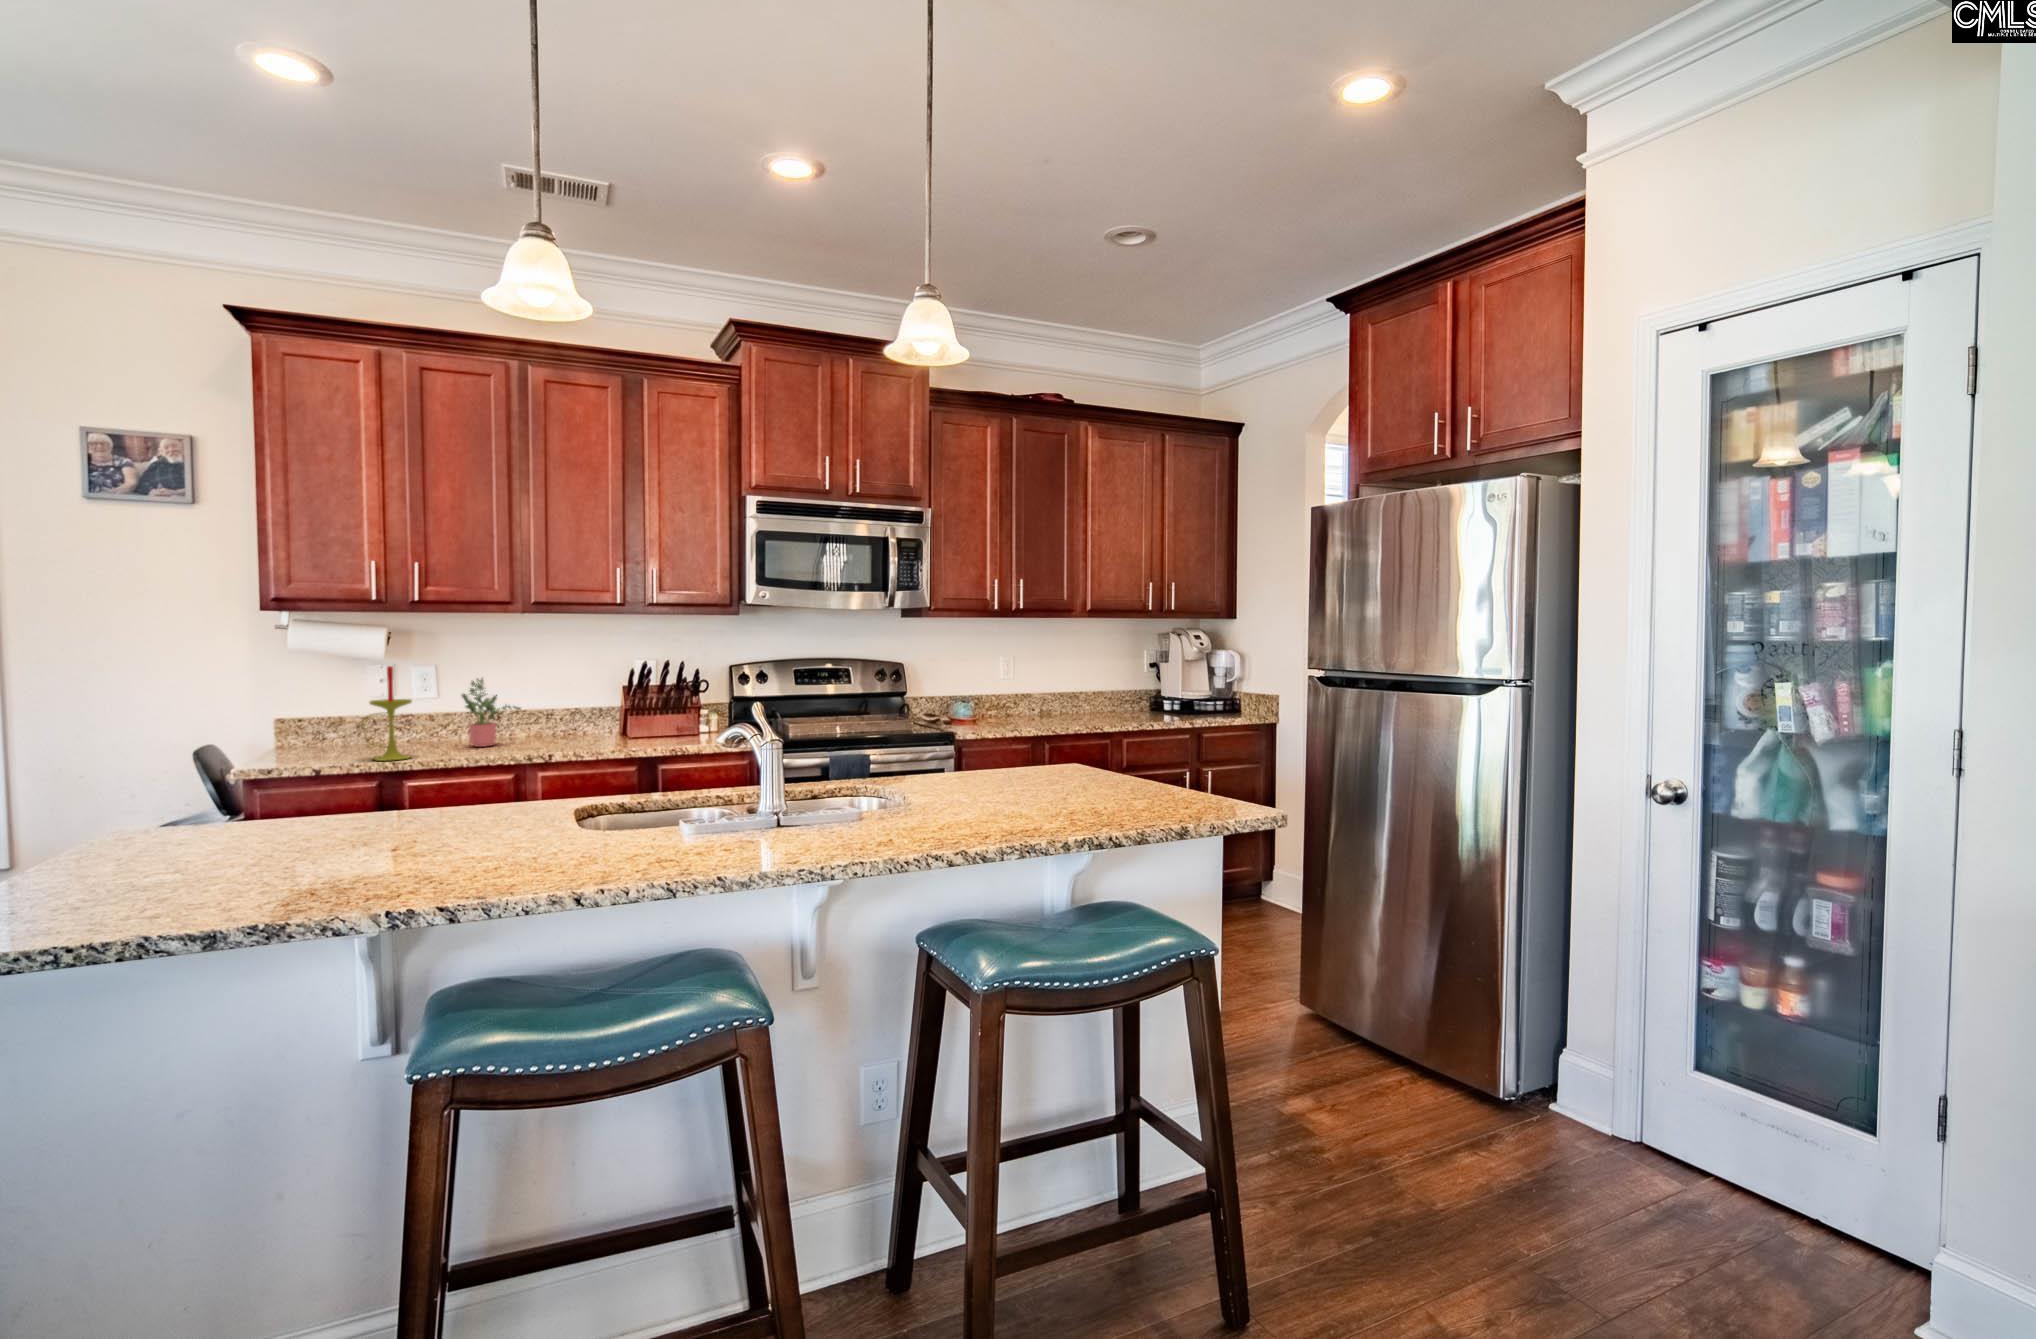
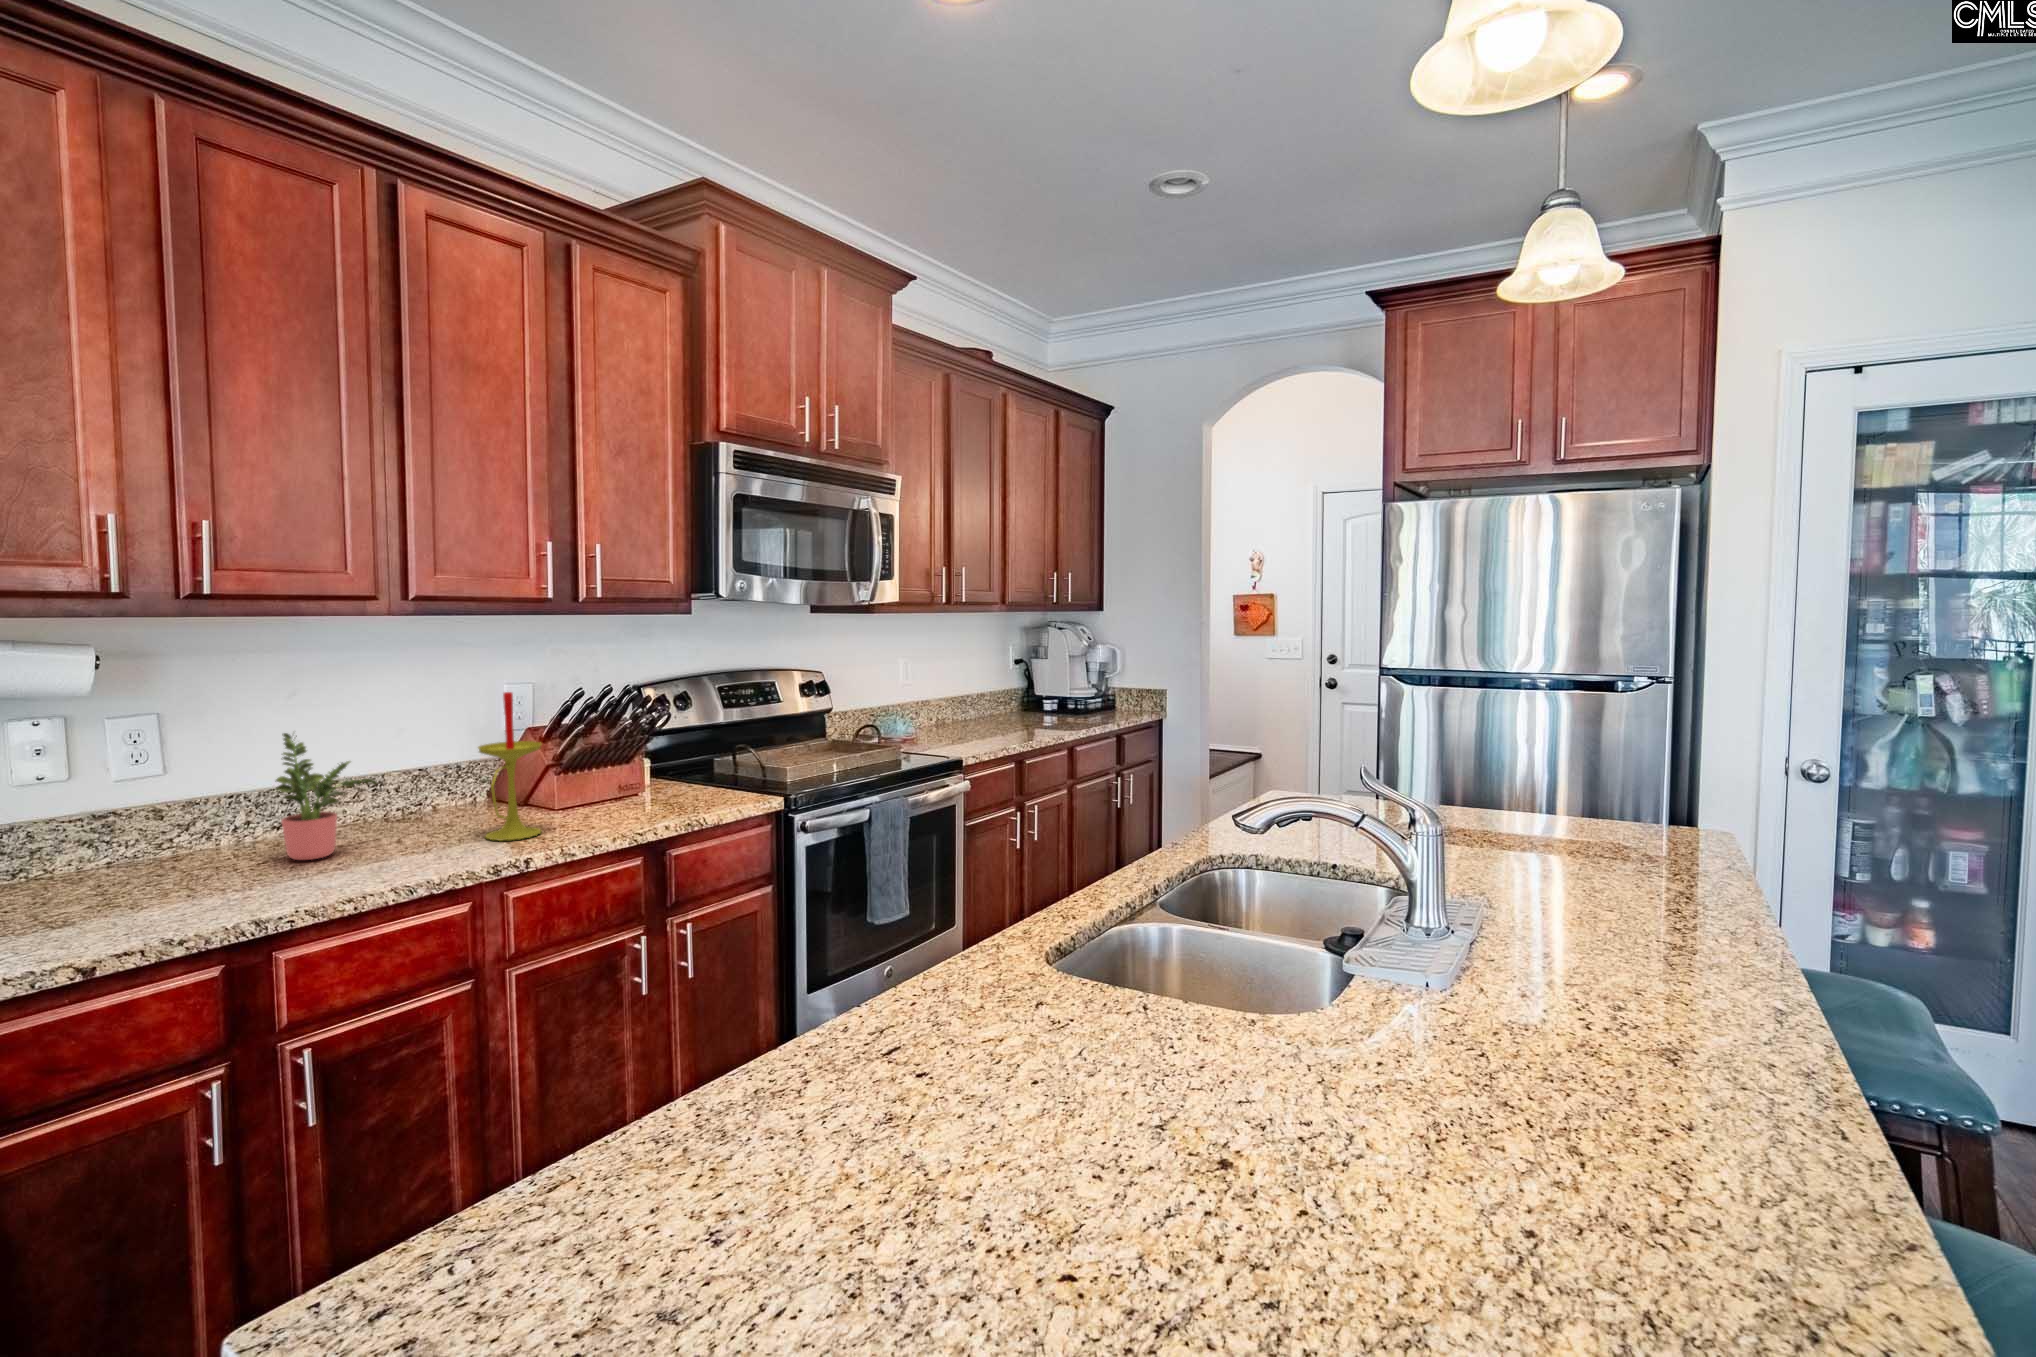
candle: present [362,666,412,761] -> present [478,692,541,841]

